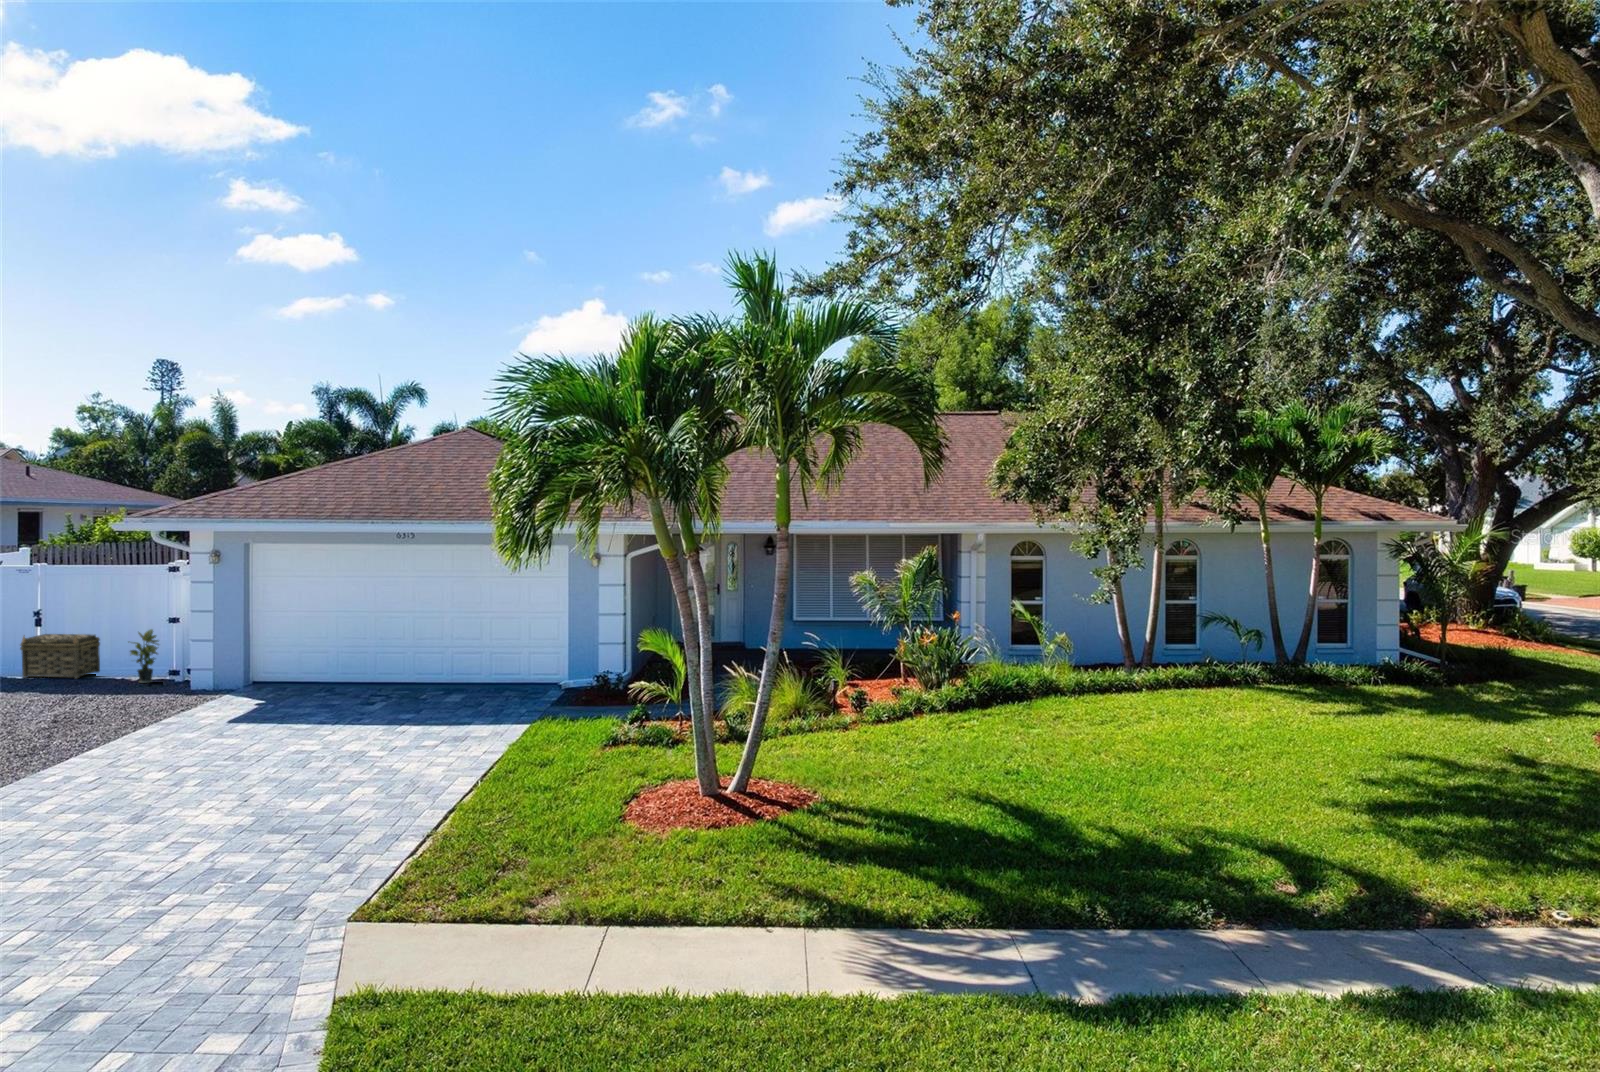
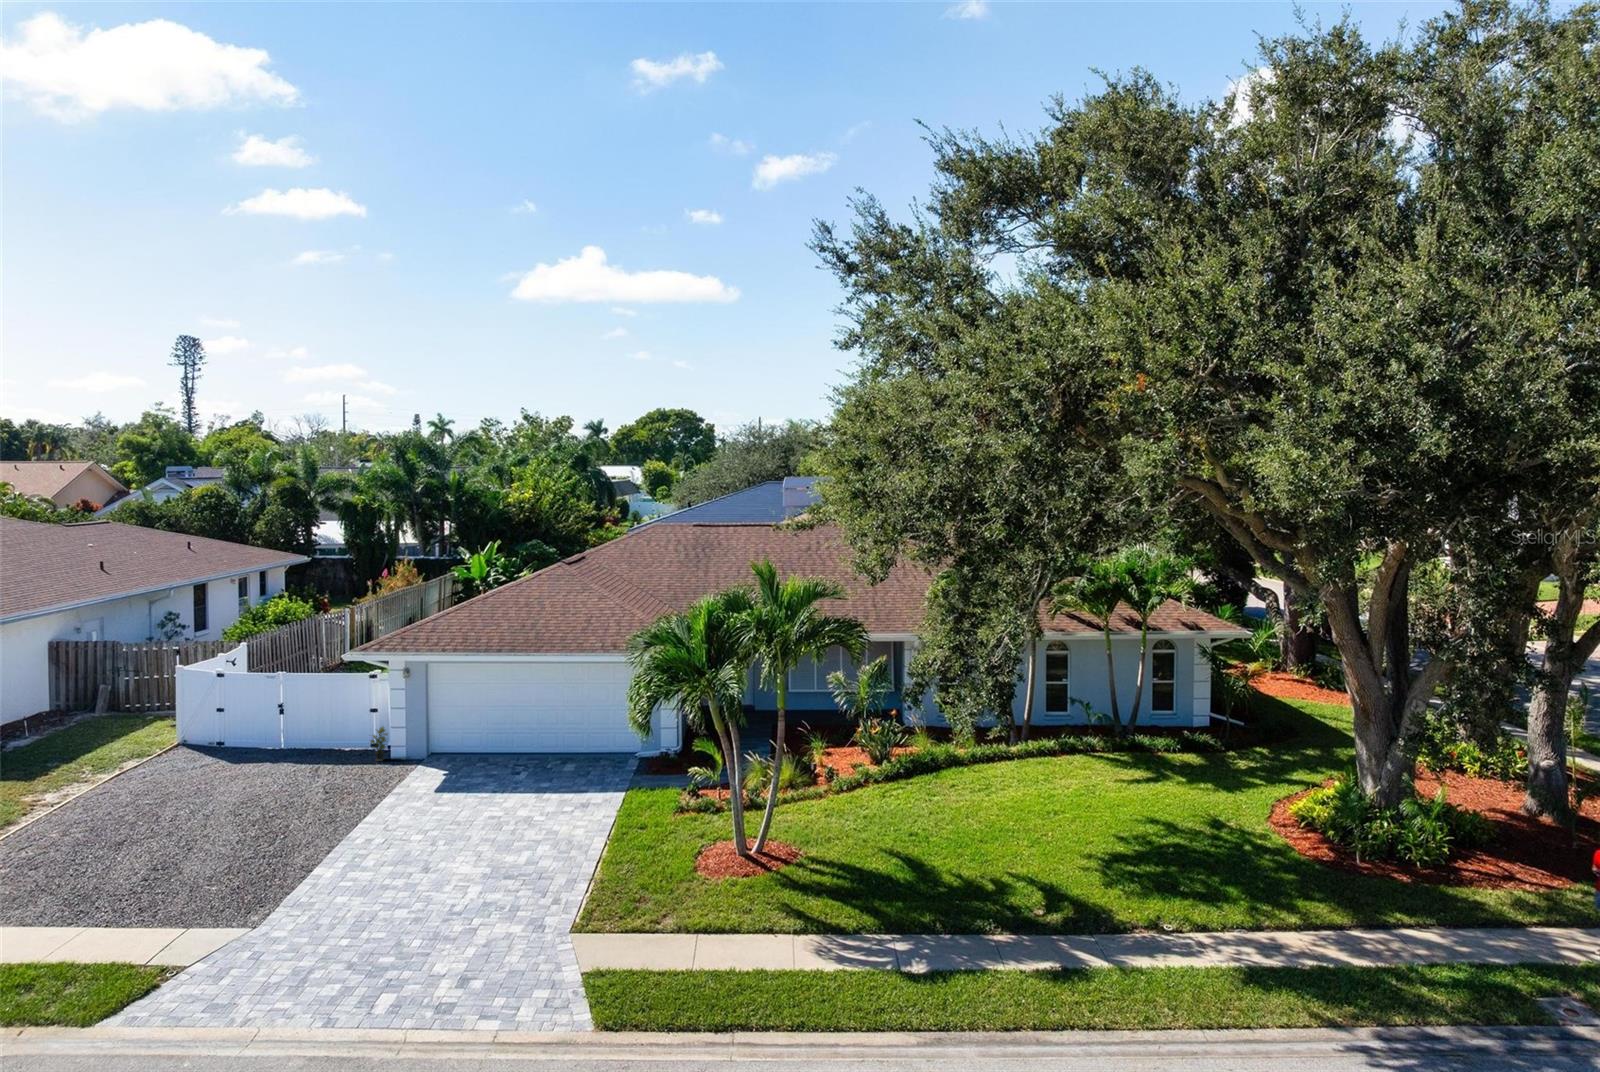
basket: present [20,634,100,679] -> none [298,727,346,757]

